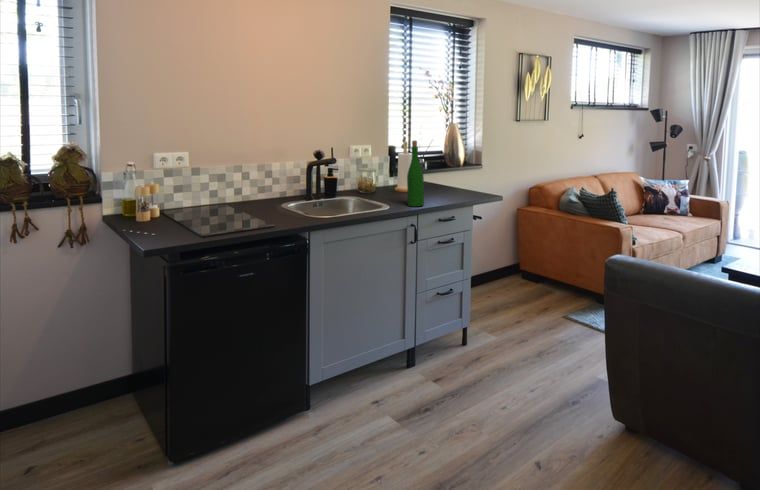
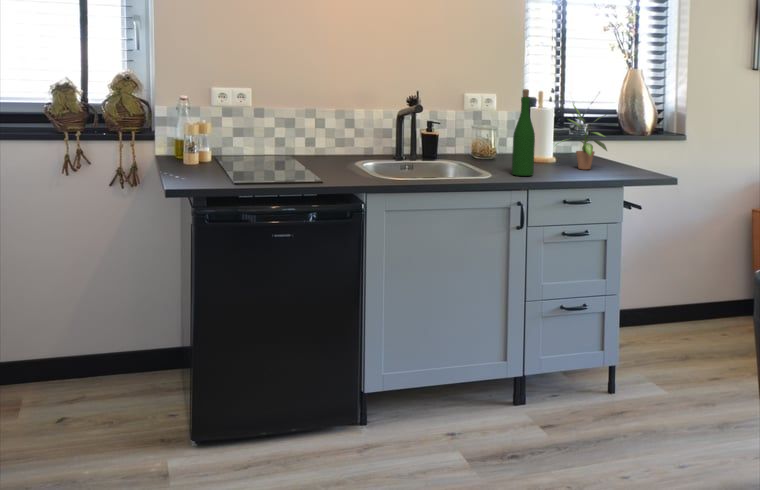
potted plant: none [425,148,465,196] -> present [557,104,607,169]

